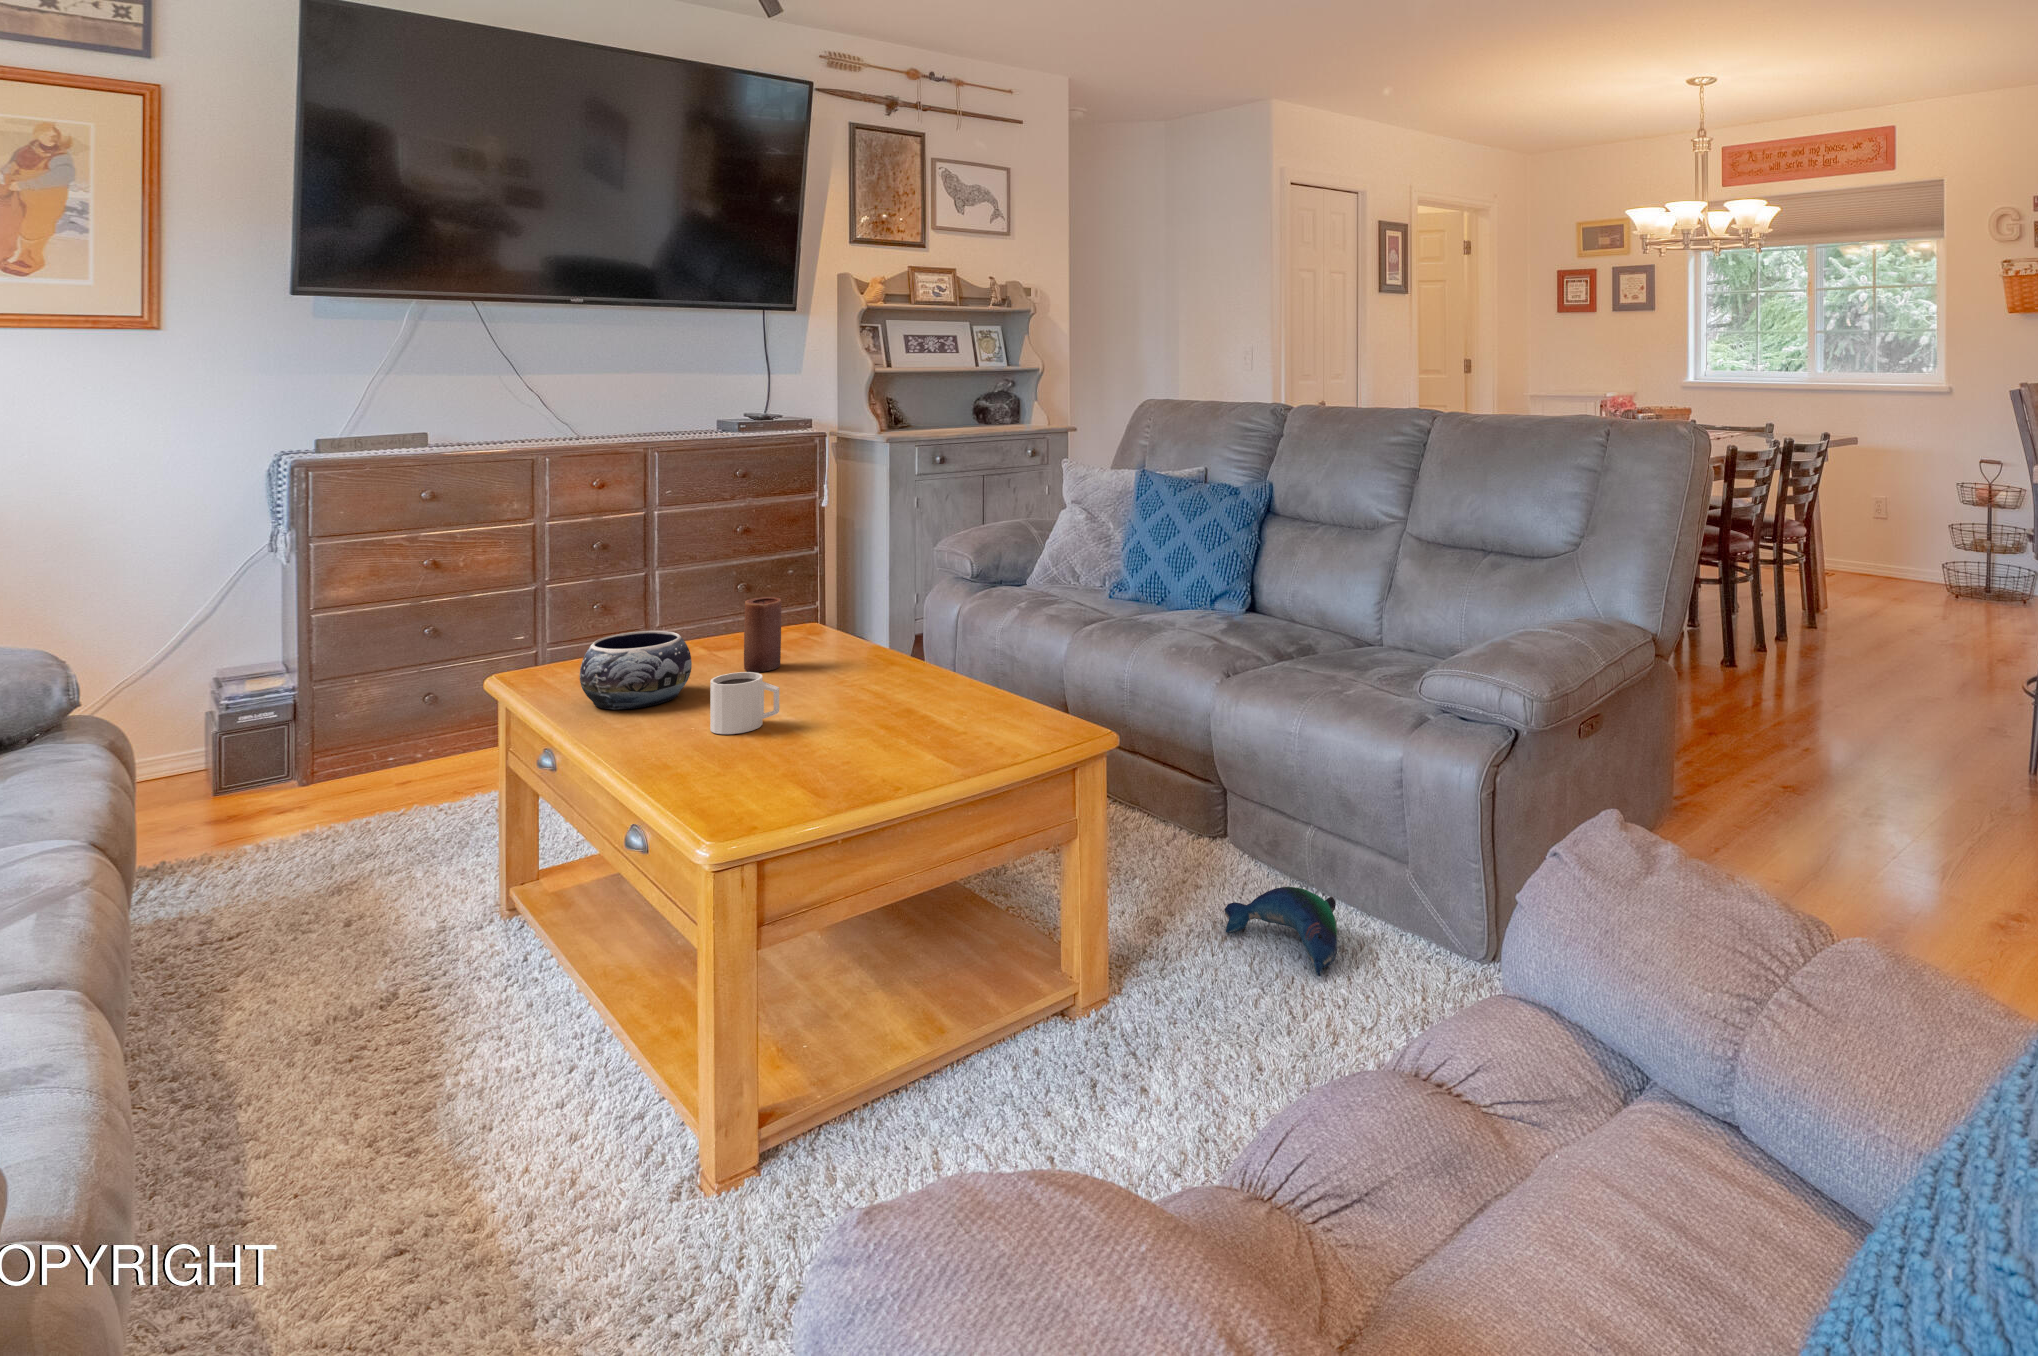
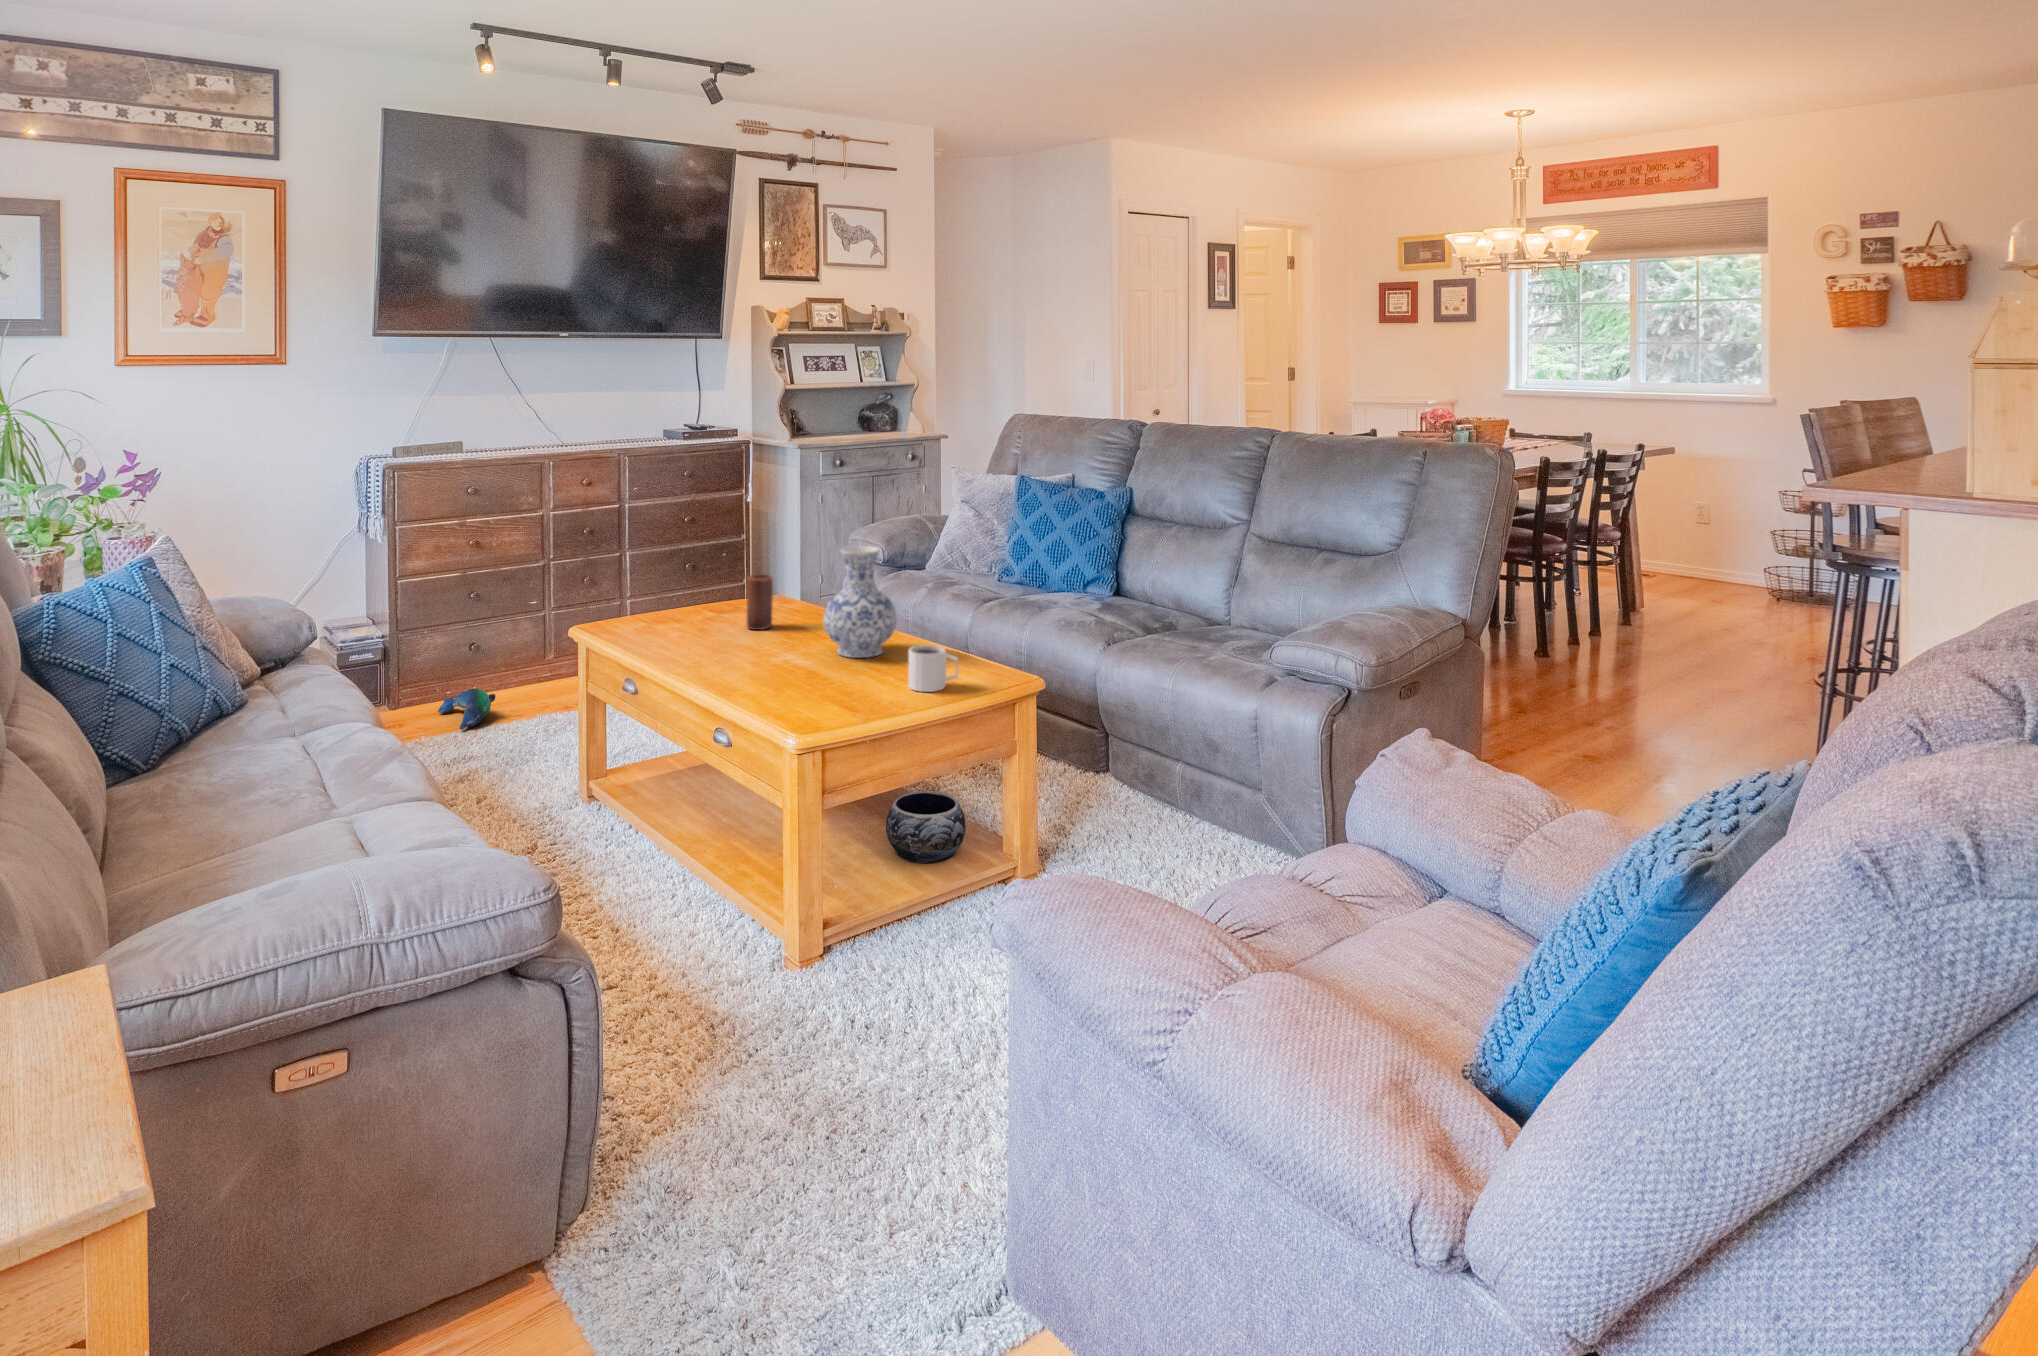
vase: none [830,557,934,709] -> present [823,546,897,658]
decorative bowl: present [580,631,692,709] -> present [886,791,966,863]
mug: present [710,672,779,734] -> present [909,645,958,692]
plush toy: present [1224,887,1337,977] -> present [438,689,495,730]

